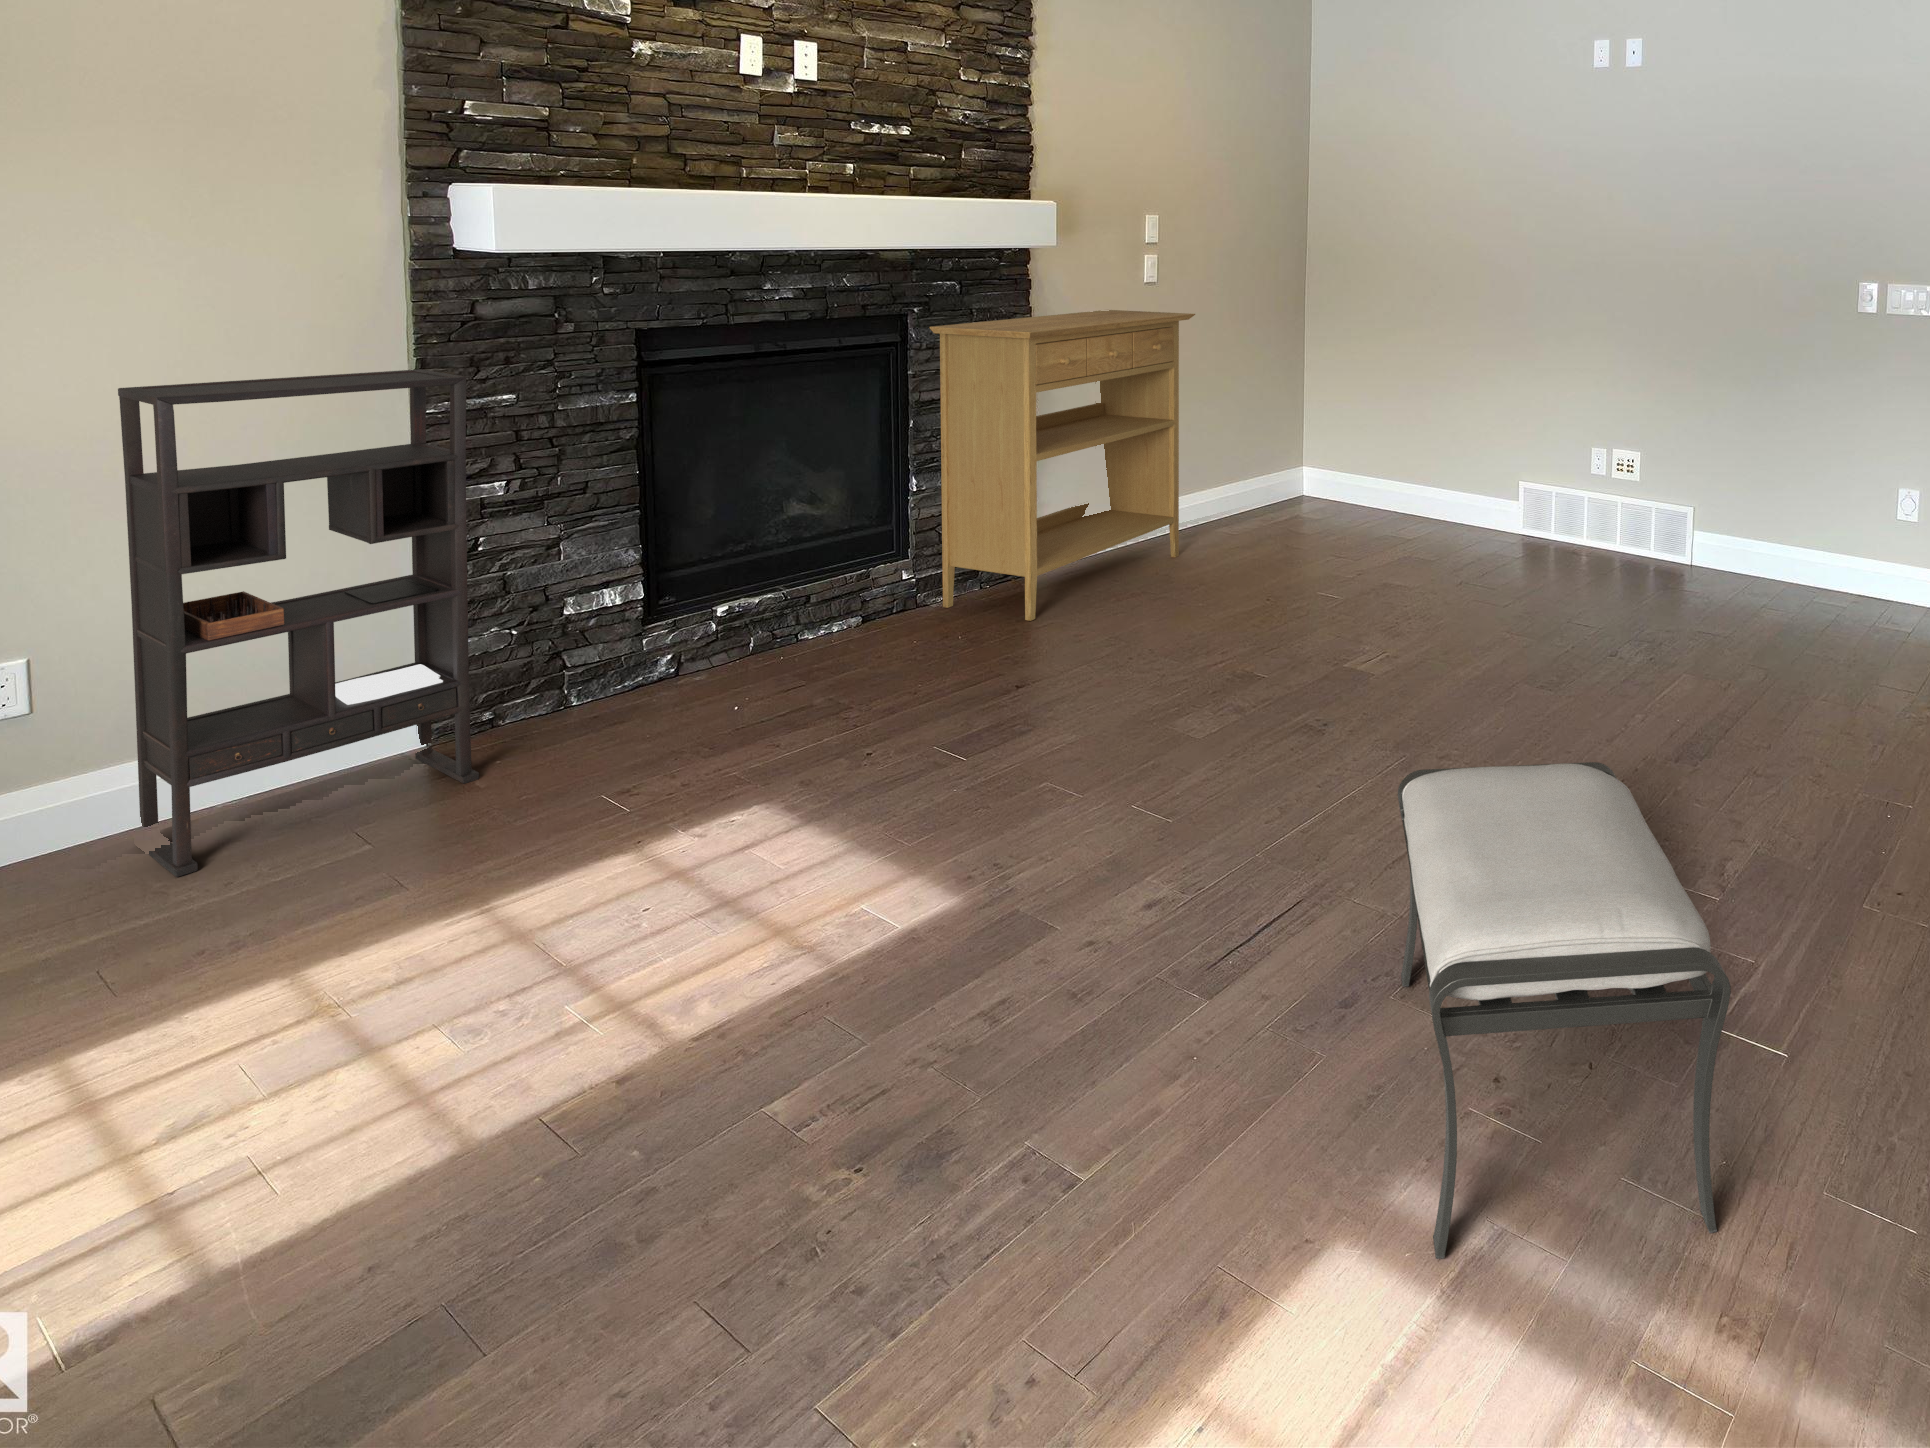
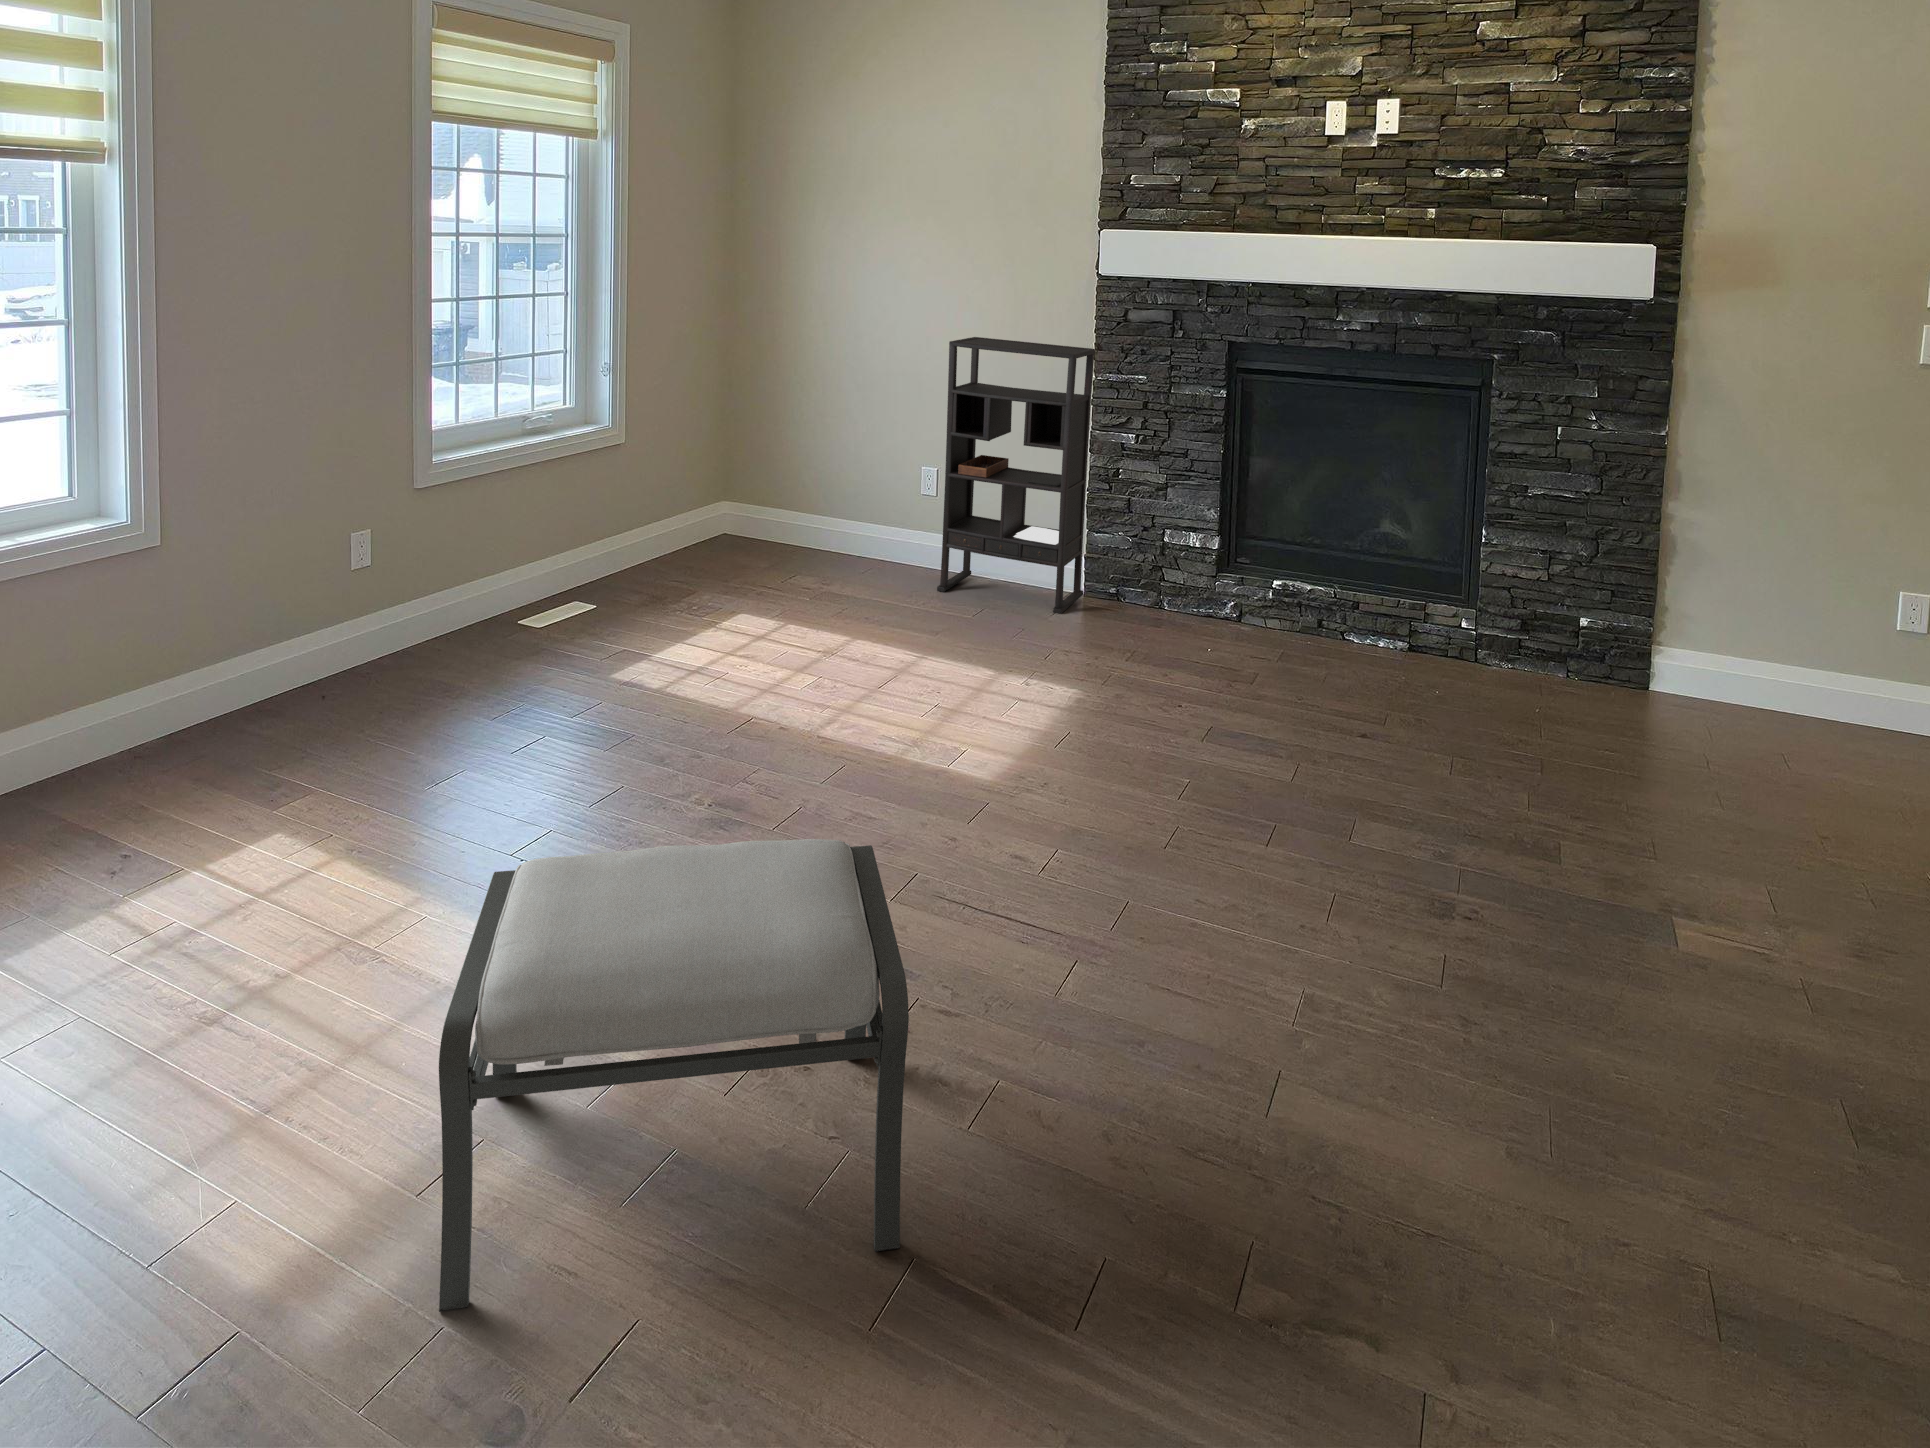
console table: present [930,310,1195,621] -> none [1479,377,1909,770]

